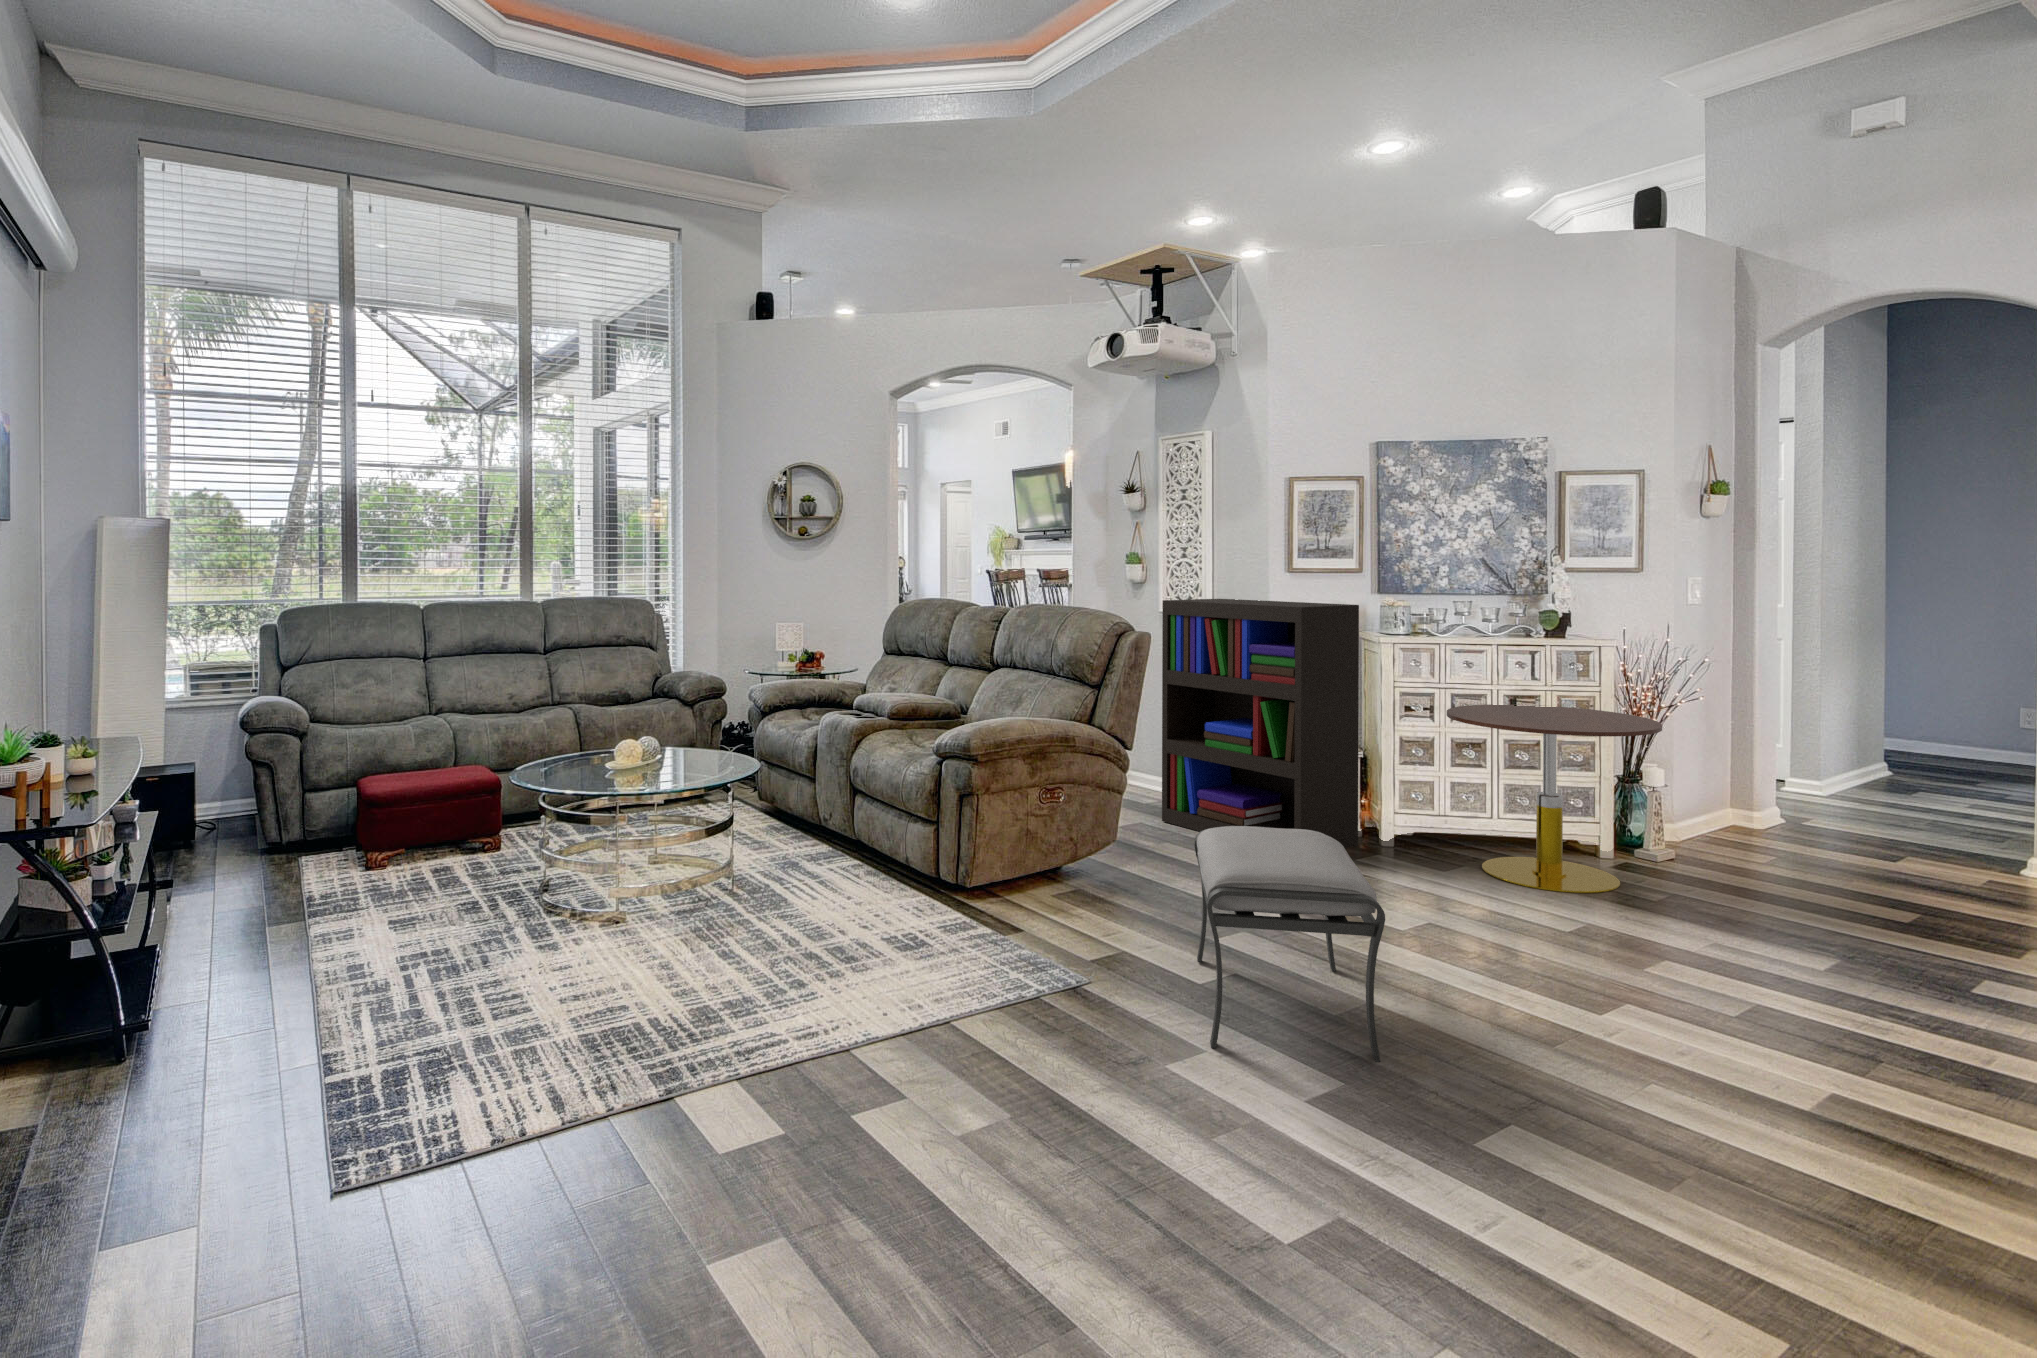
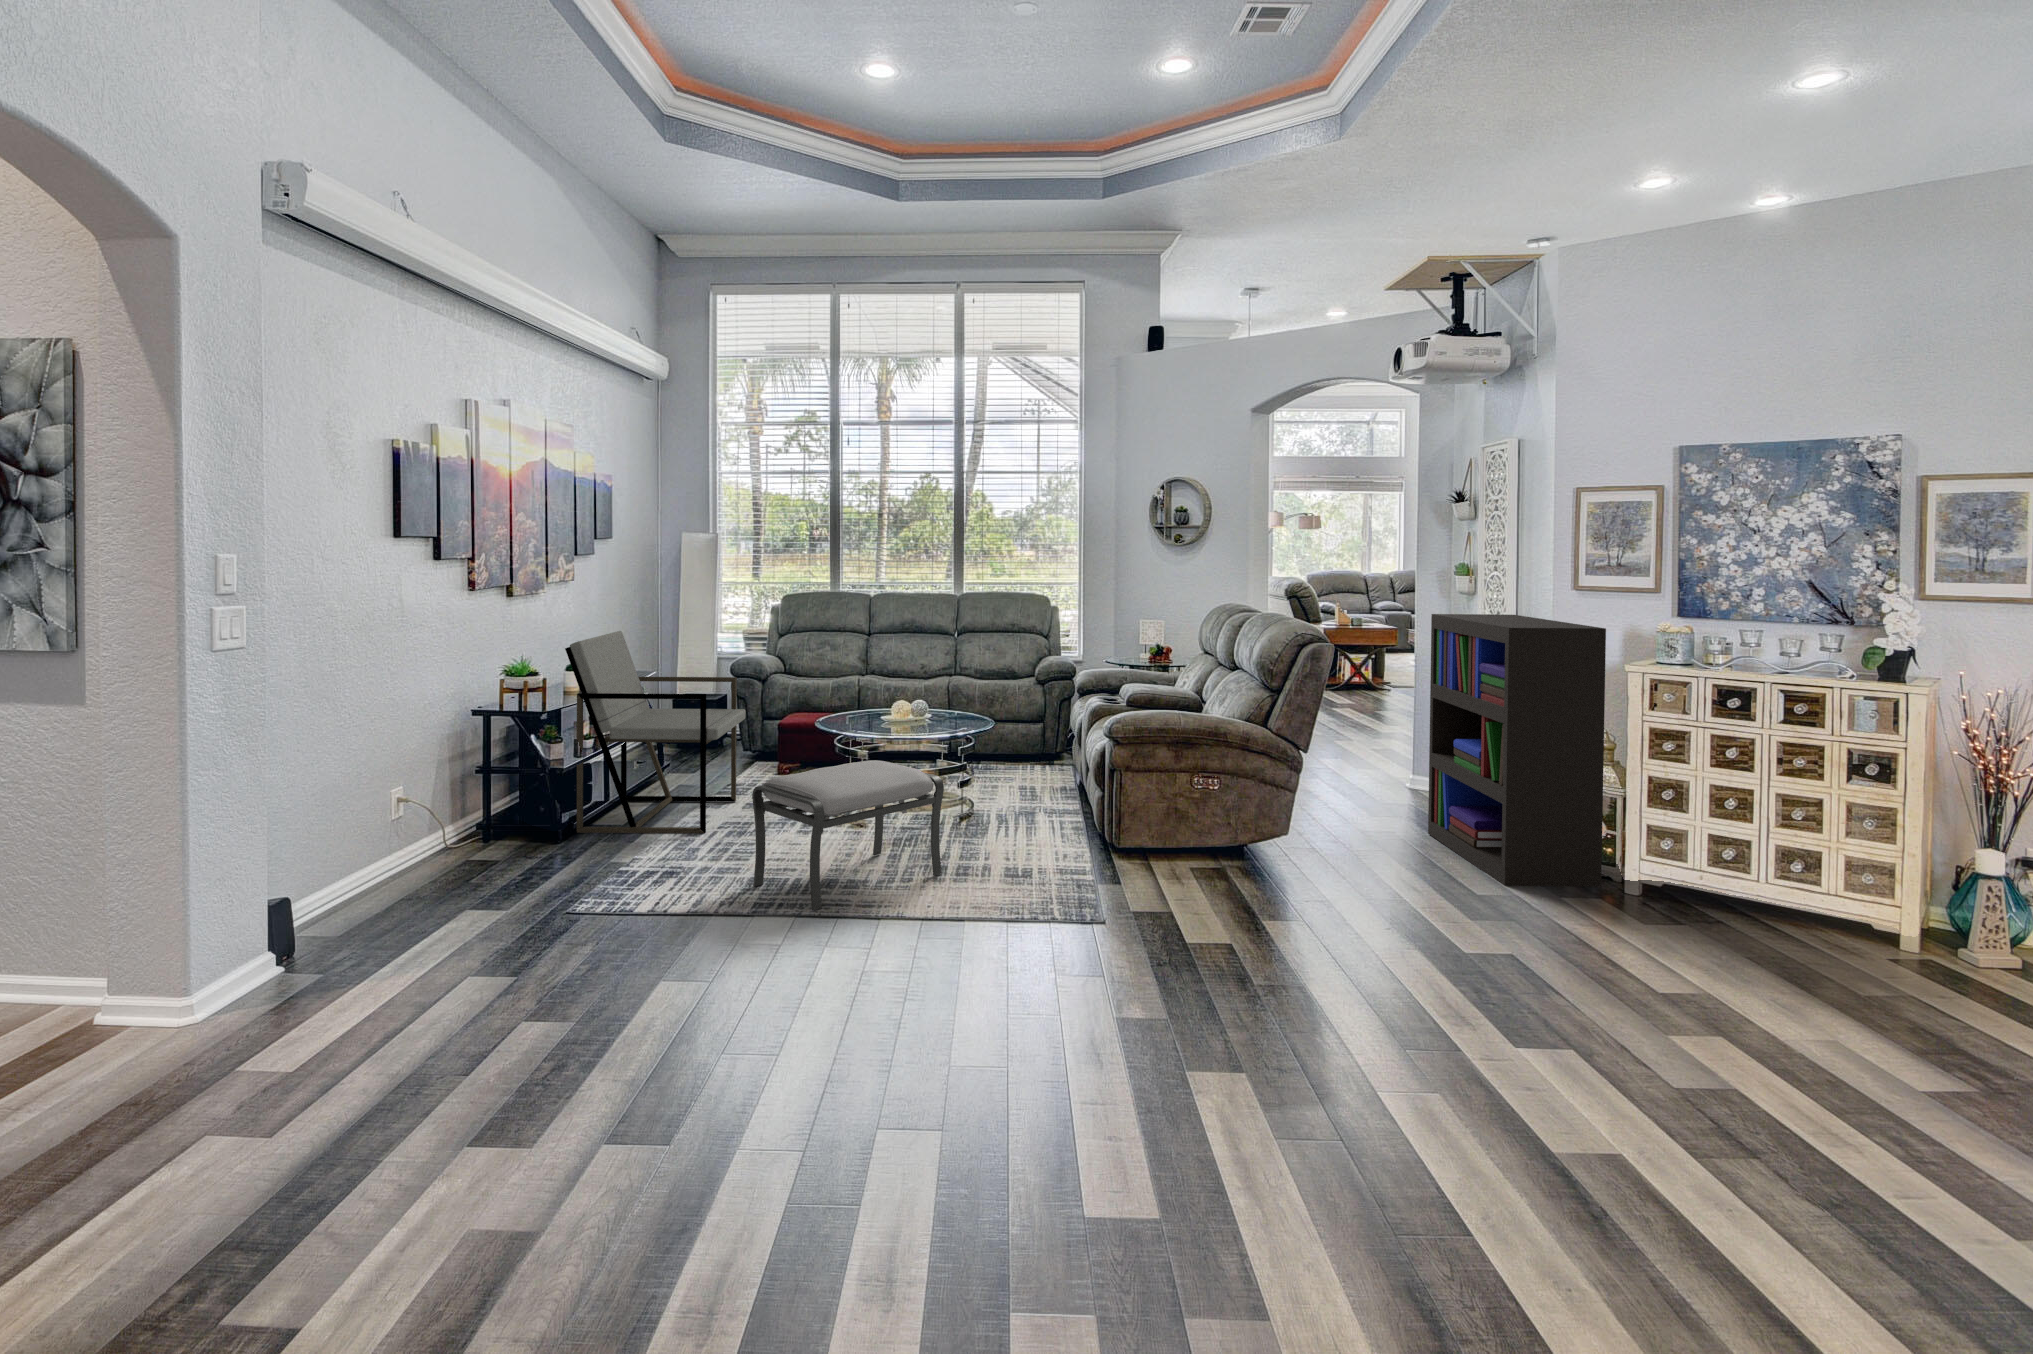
armchair: none [84,673,382,1028] -> present [565,631,746,833]
side table: present [1447,704,1662,893] -> none [1656,749,1924,979]
ottoman: present [1194,826,1385,1062] -> present [752,760,944,911]

